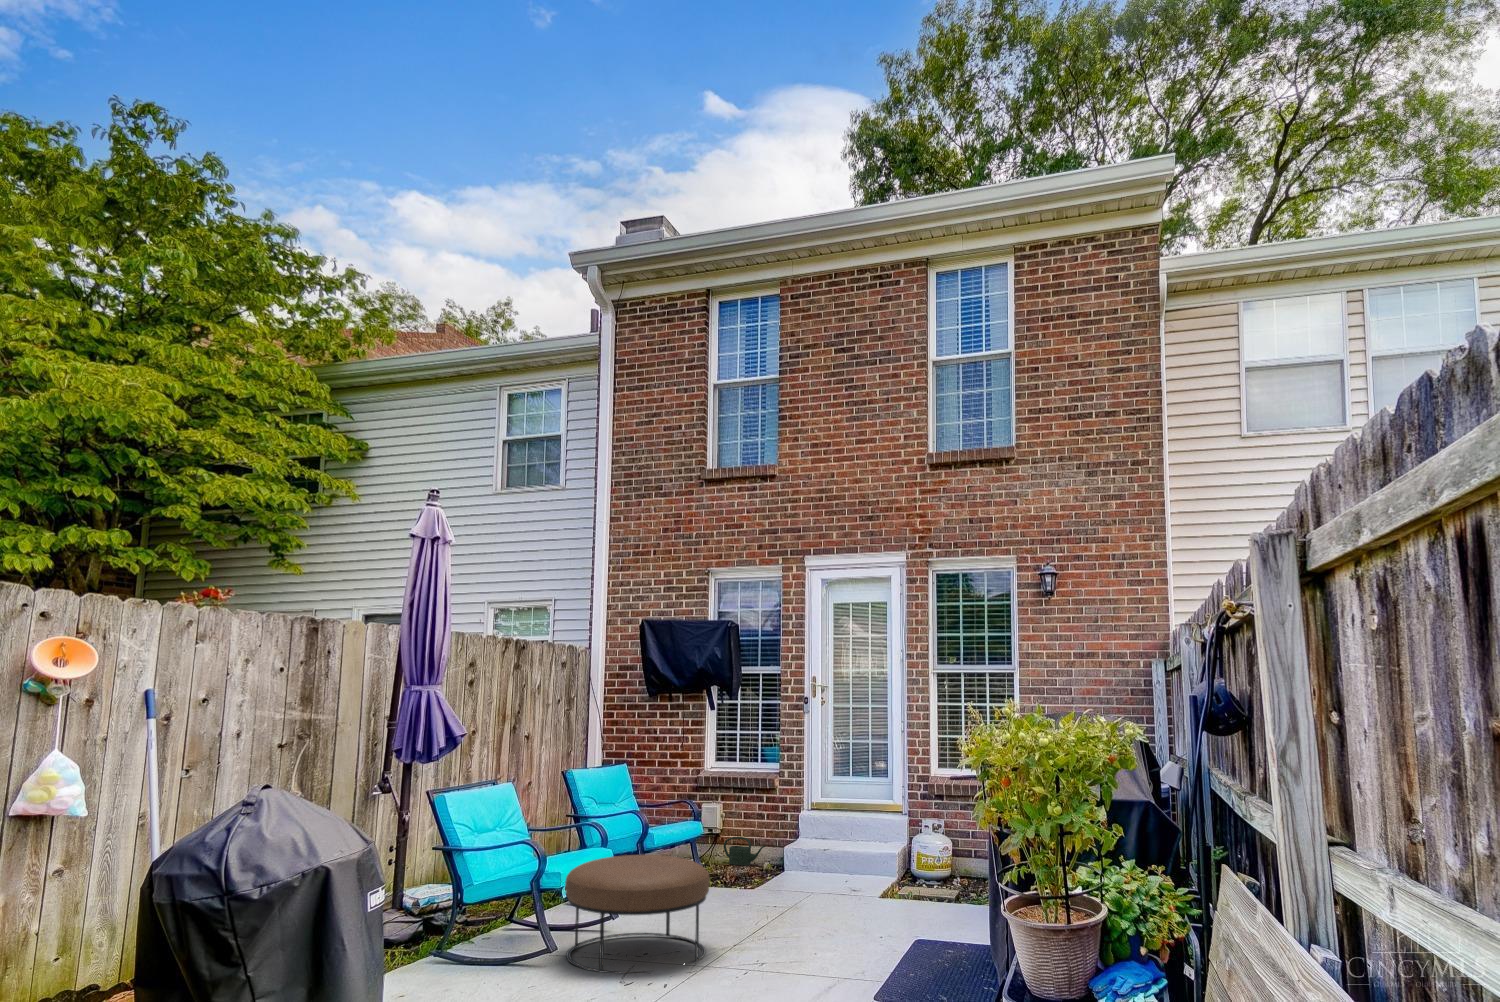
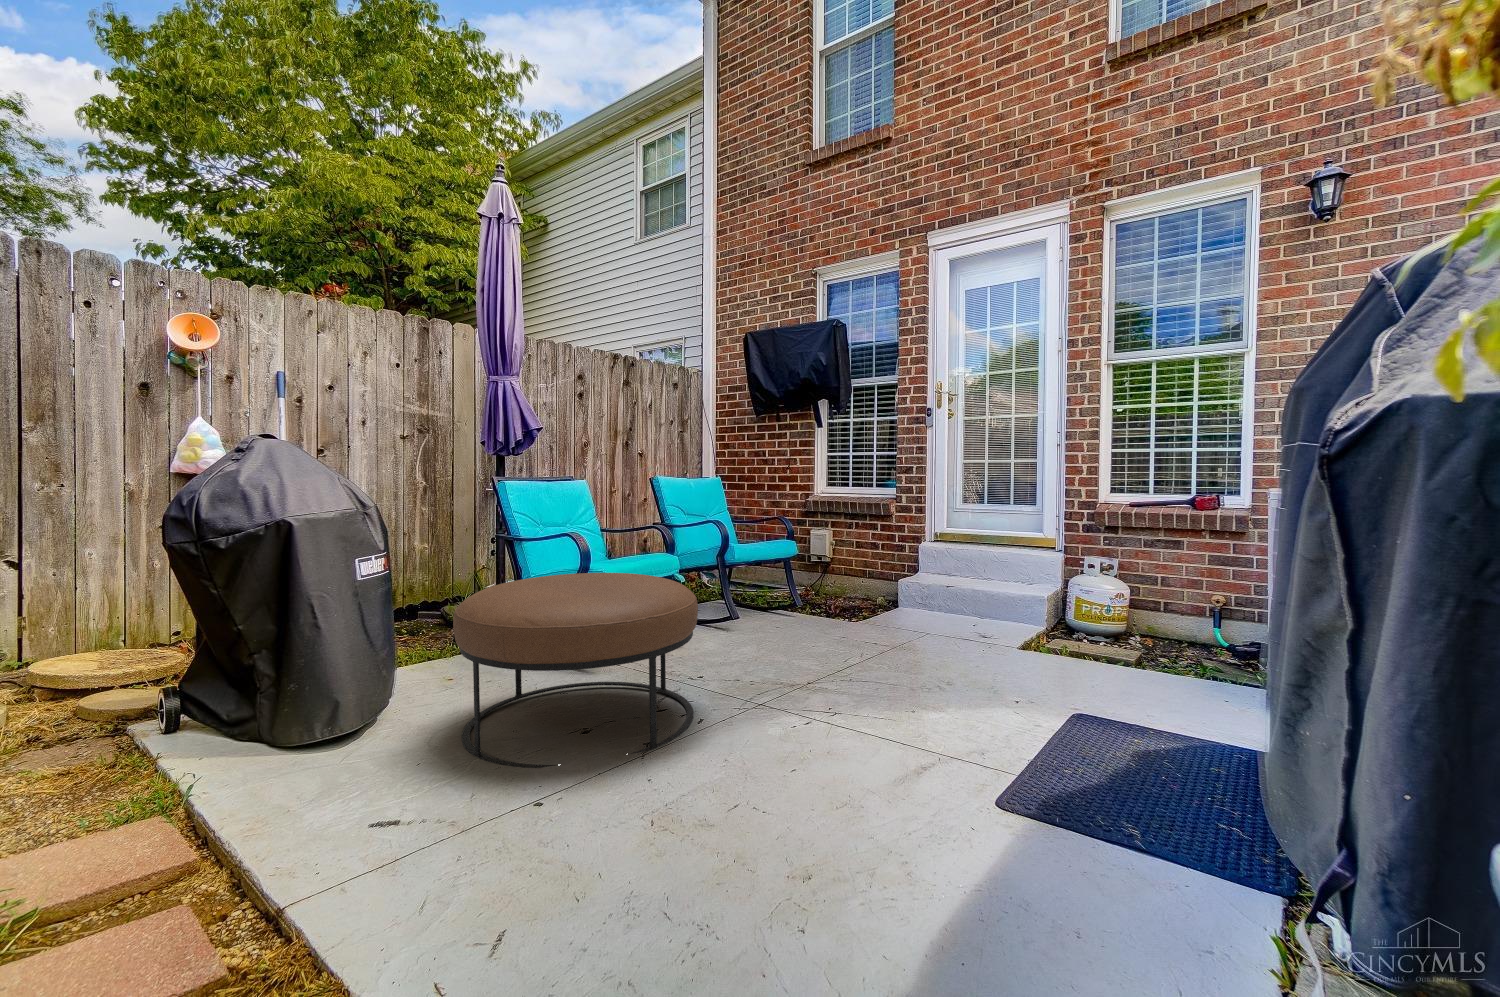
watering can: present [724,837,765,866] -> none [832,568,878,599]

